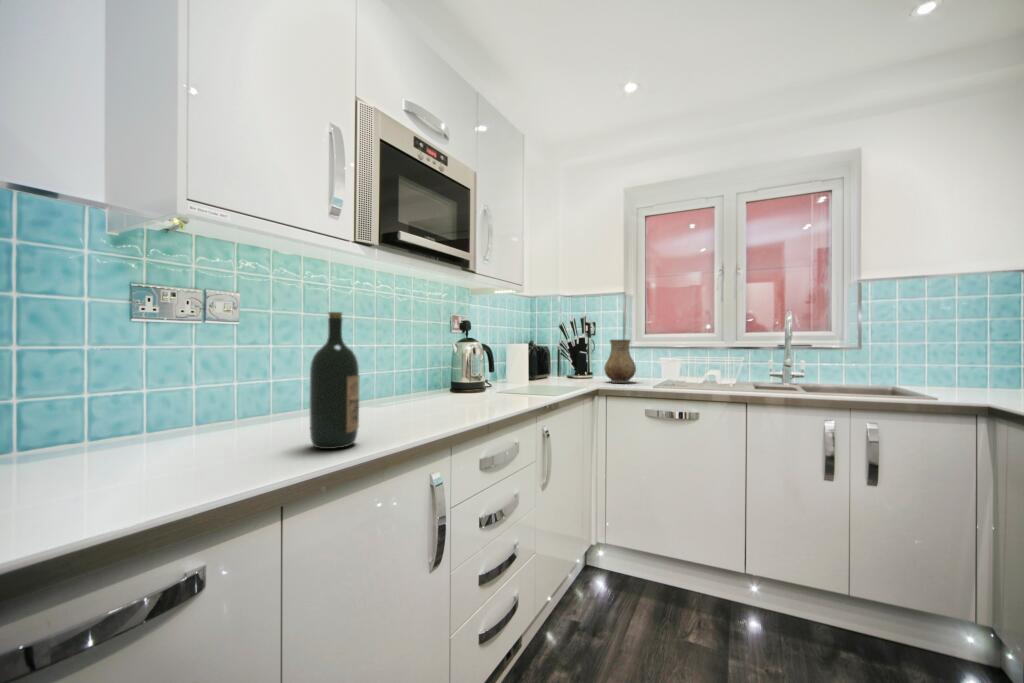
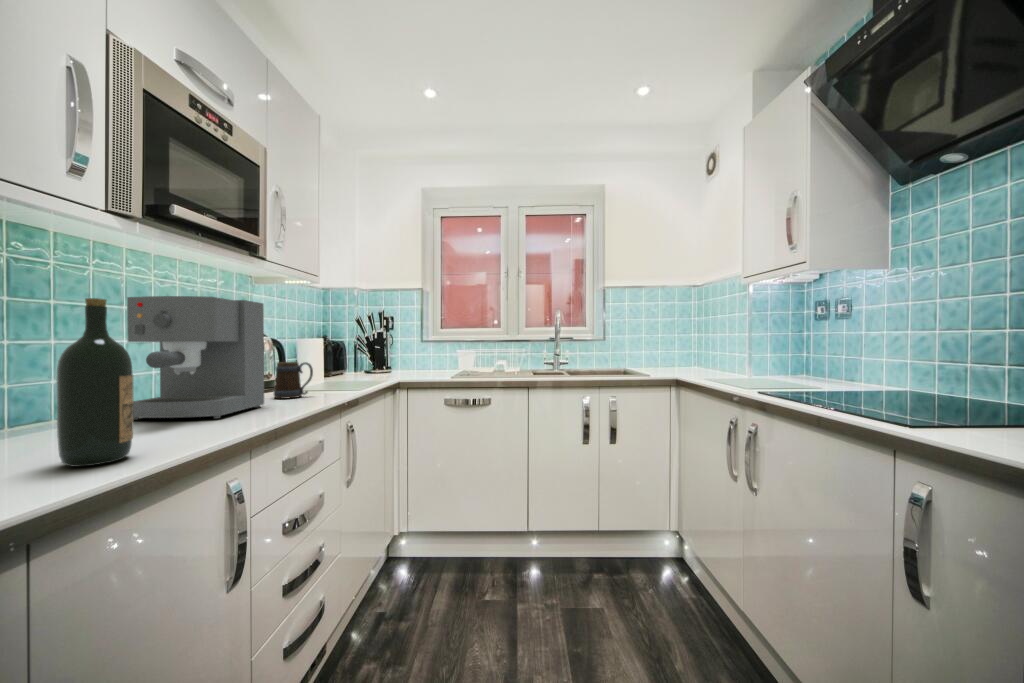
coffee maker: none [373,308,471,414] -> present [127,296,264,420]
ceramic pitcher: present [604,340,636,383] -> none [405,334,435,376]
mug: none [481,365,514,399] -> present [274,362,313,399]

